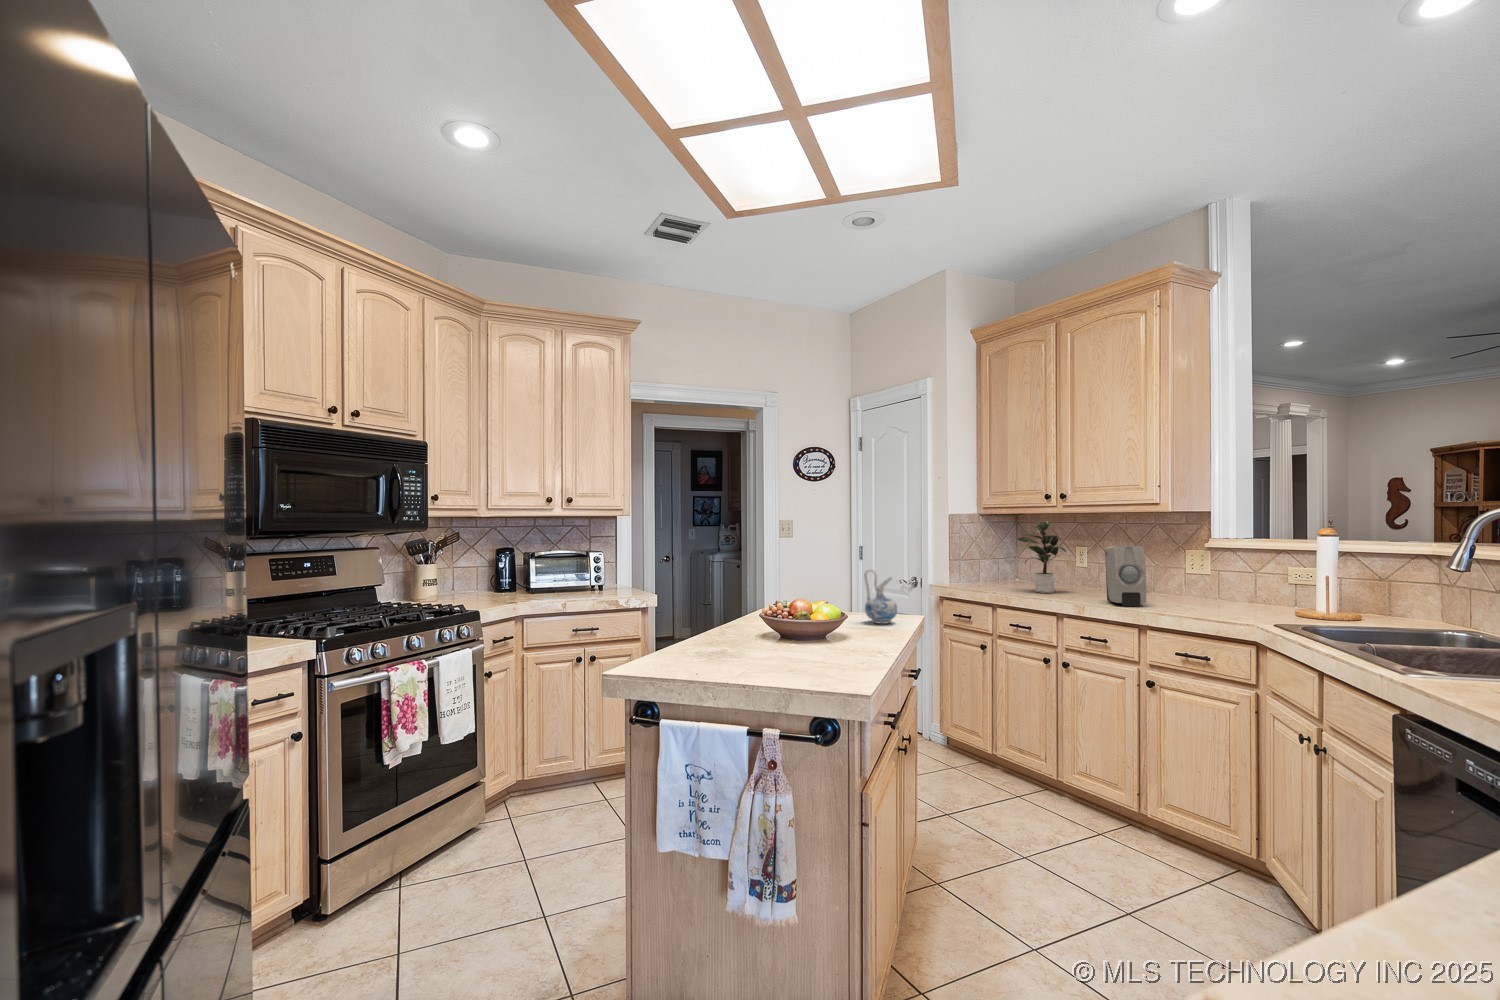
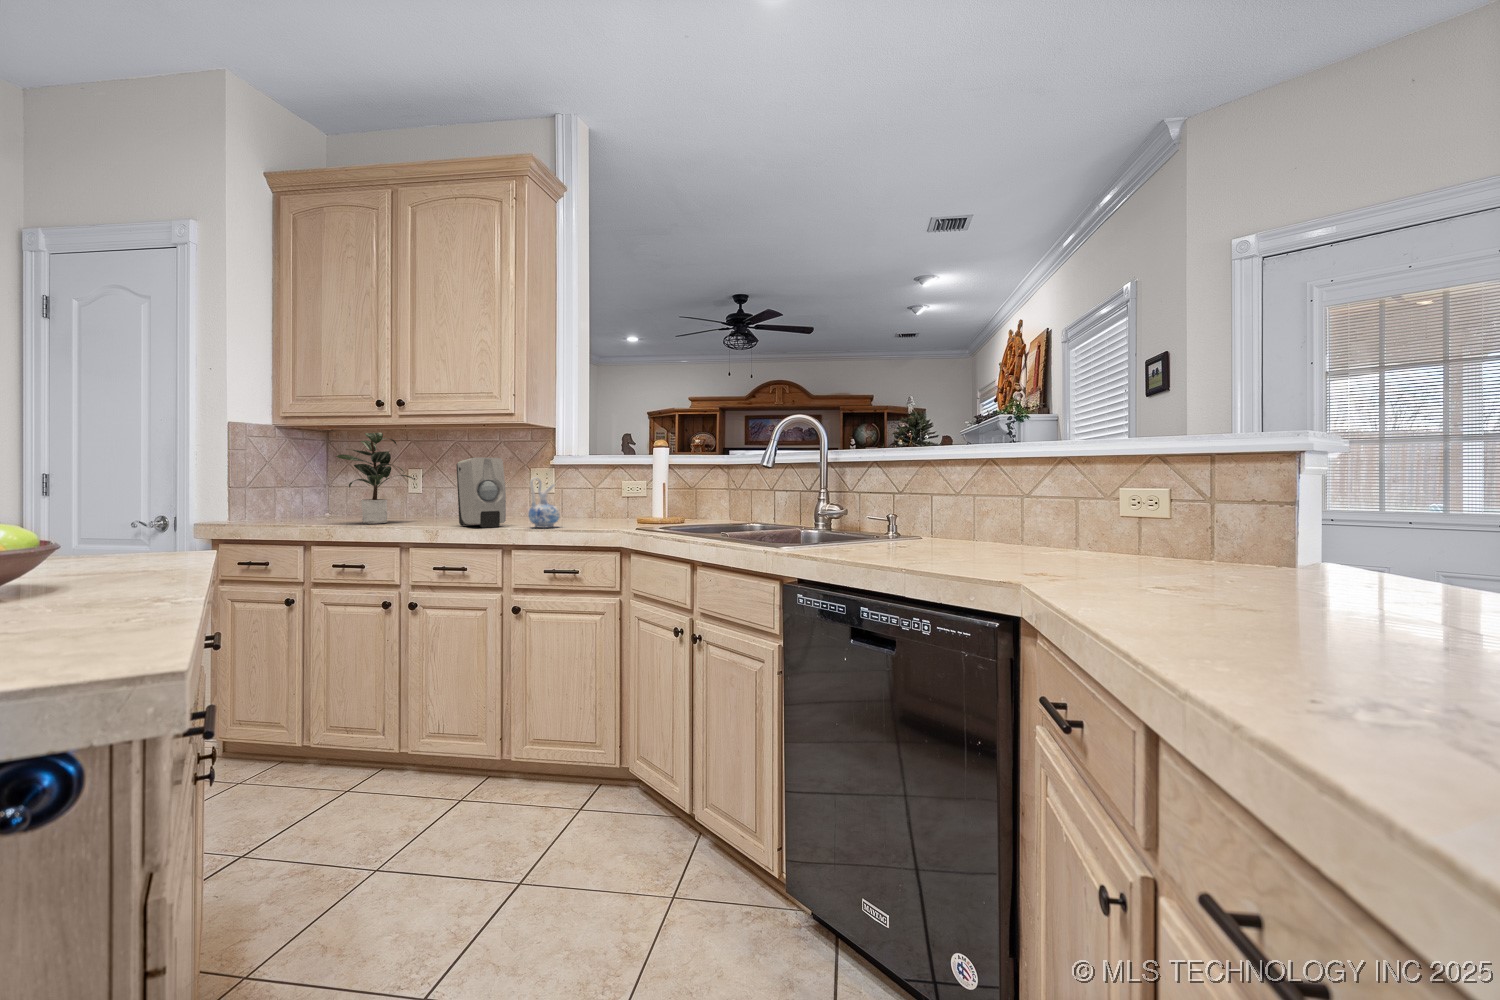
ceramic pitcher: present [864,569,897,624] -> present [528,477,560,528]

